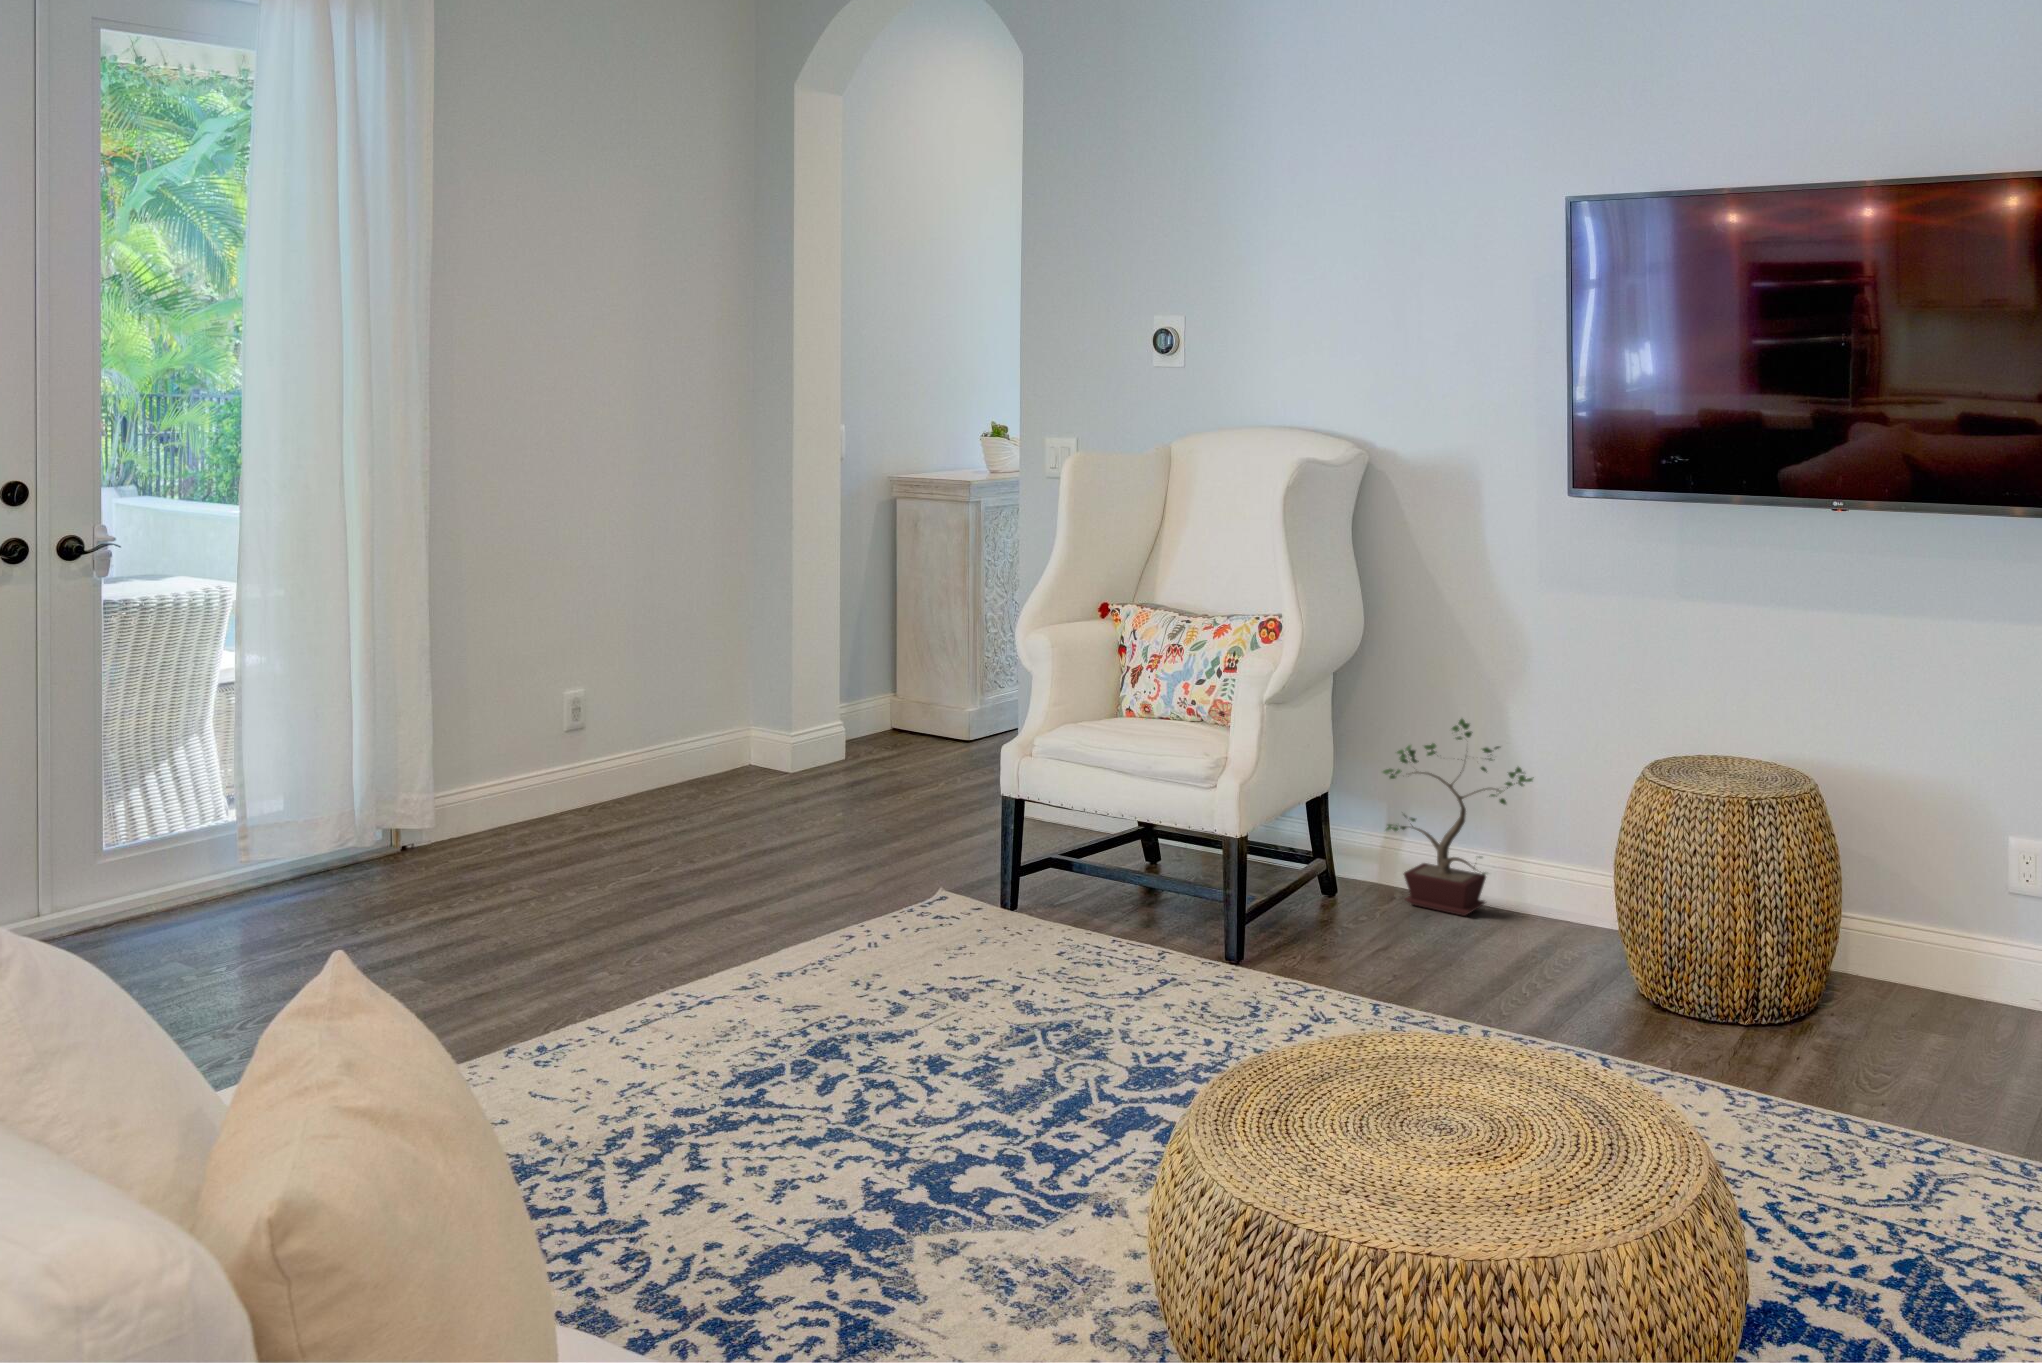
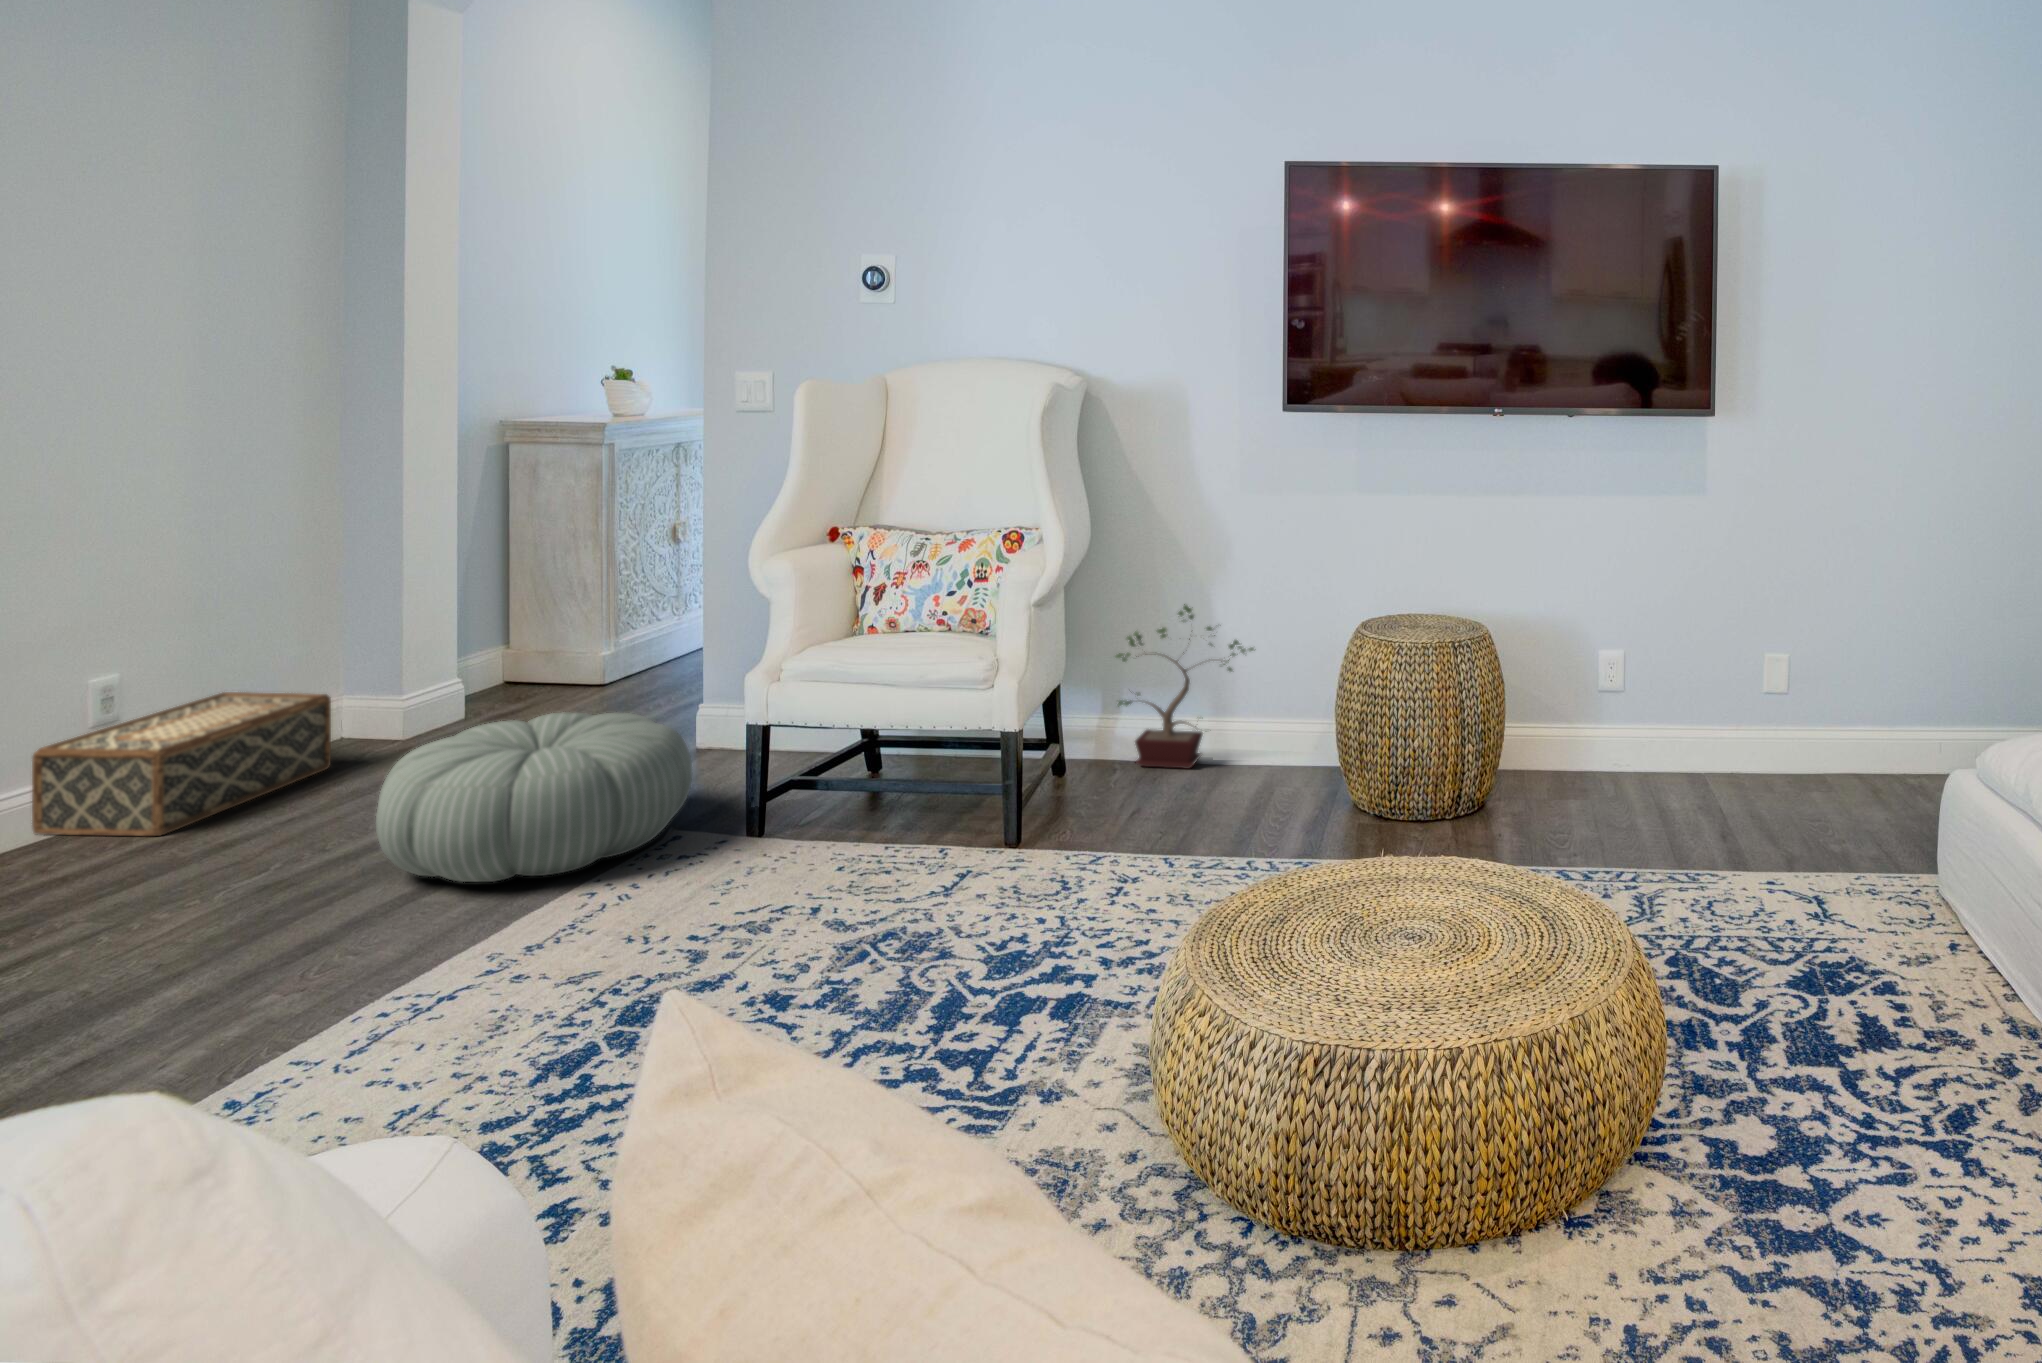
woven basket: none [546,721,742,834] -> present [32,692,331,836]
pouf: none [719,766,966,914] -> present [376,712,692,882]

